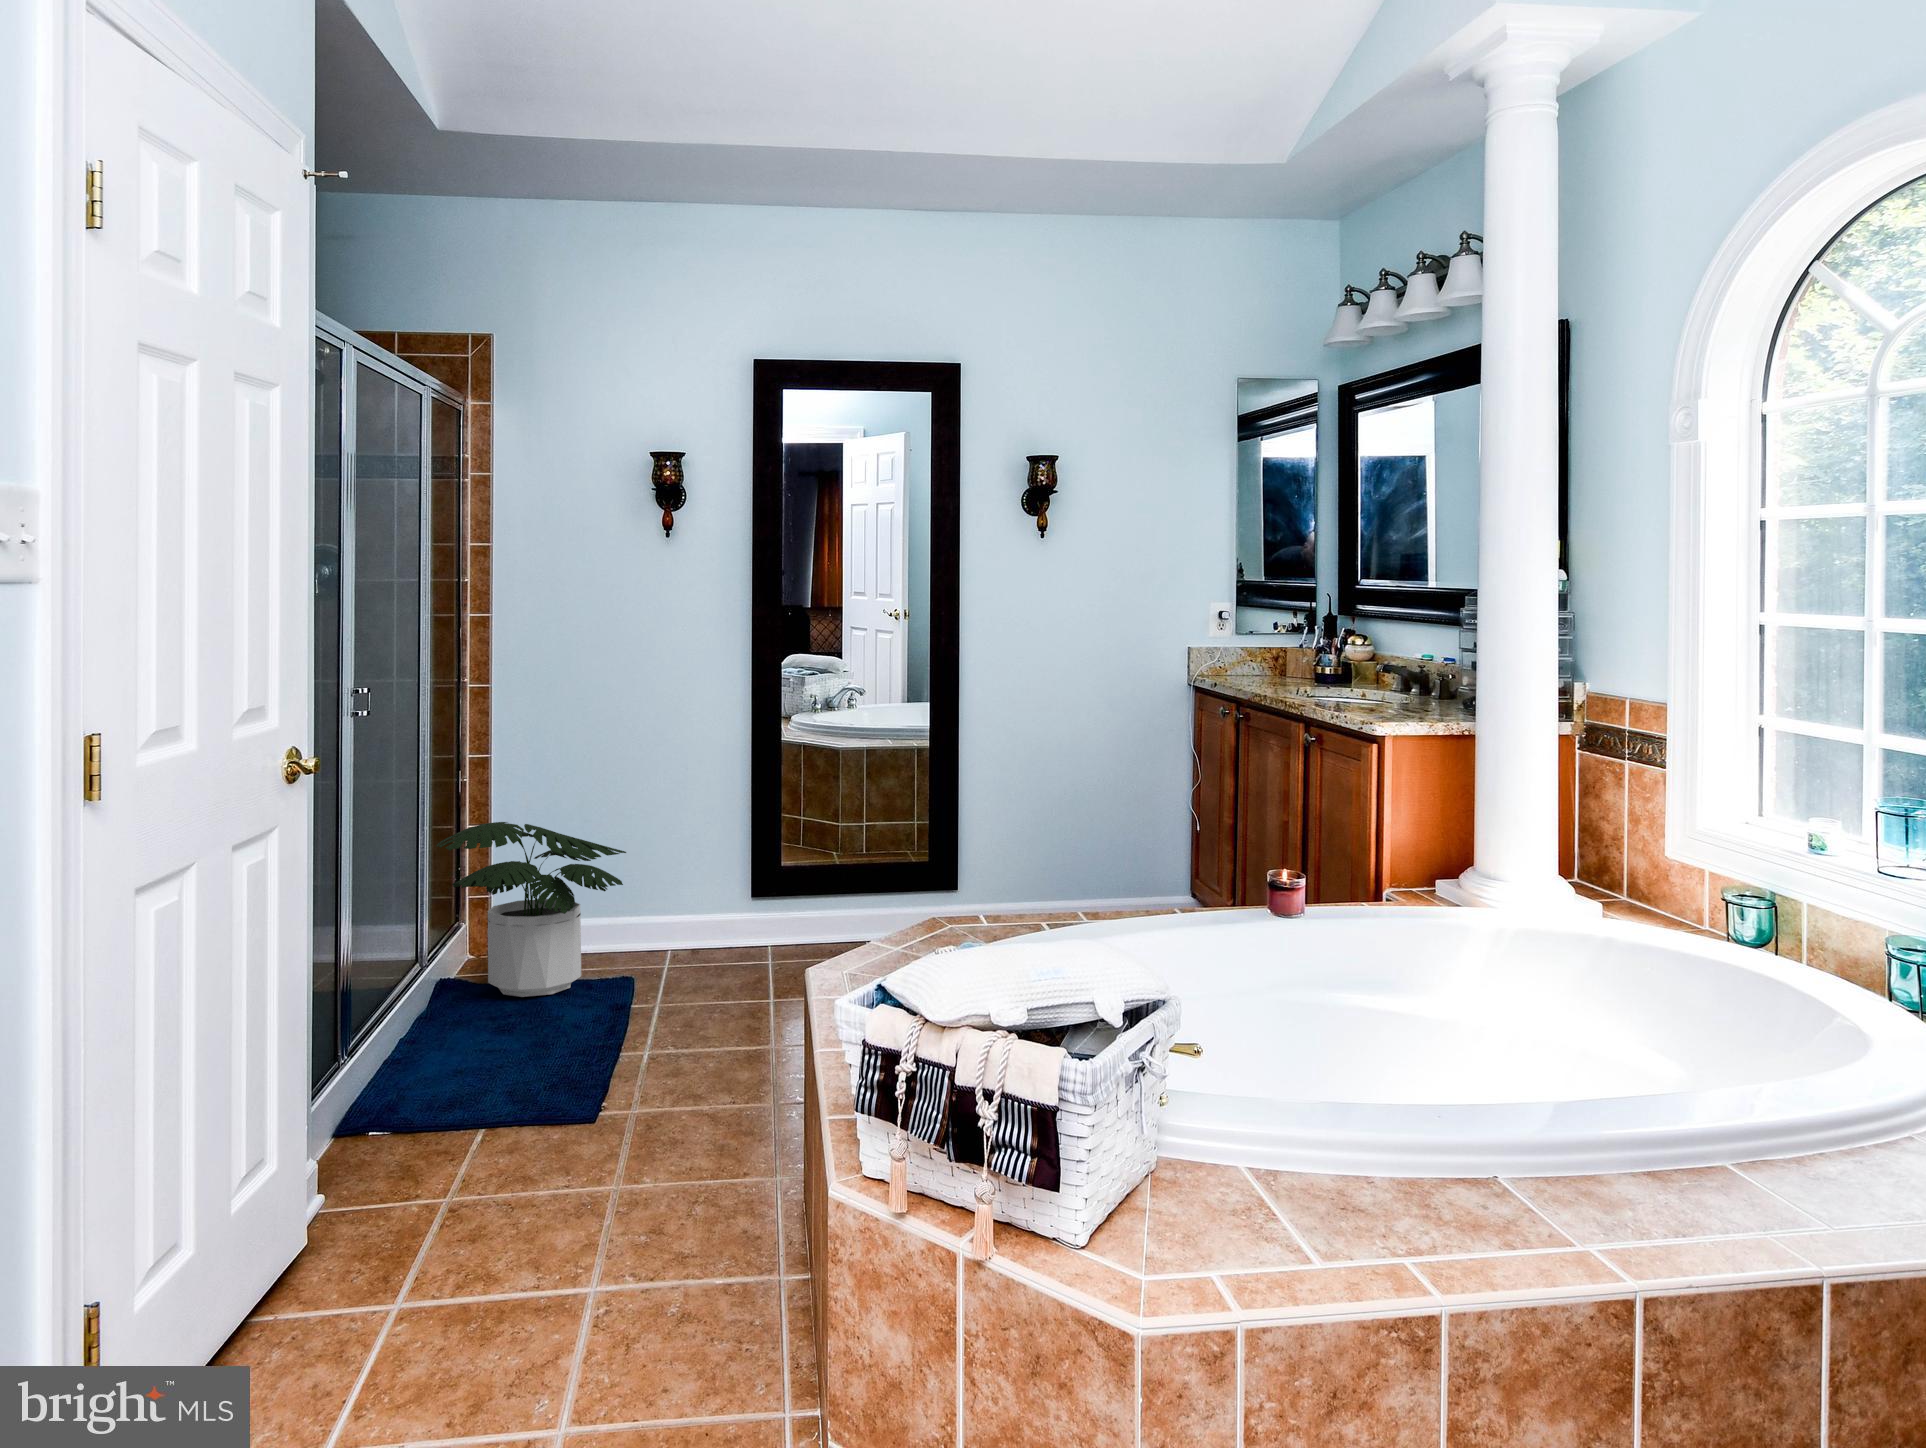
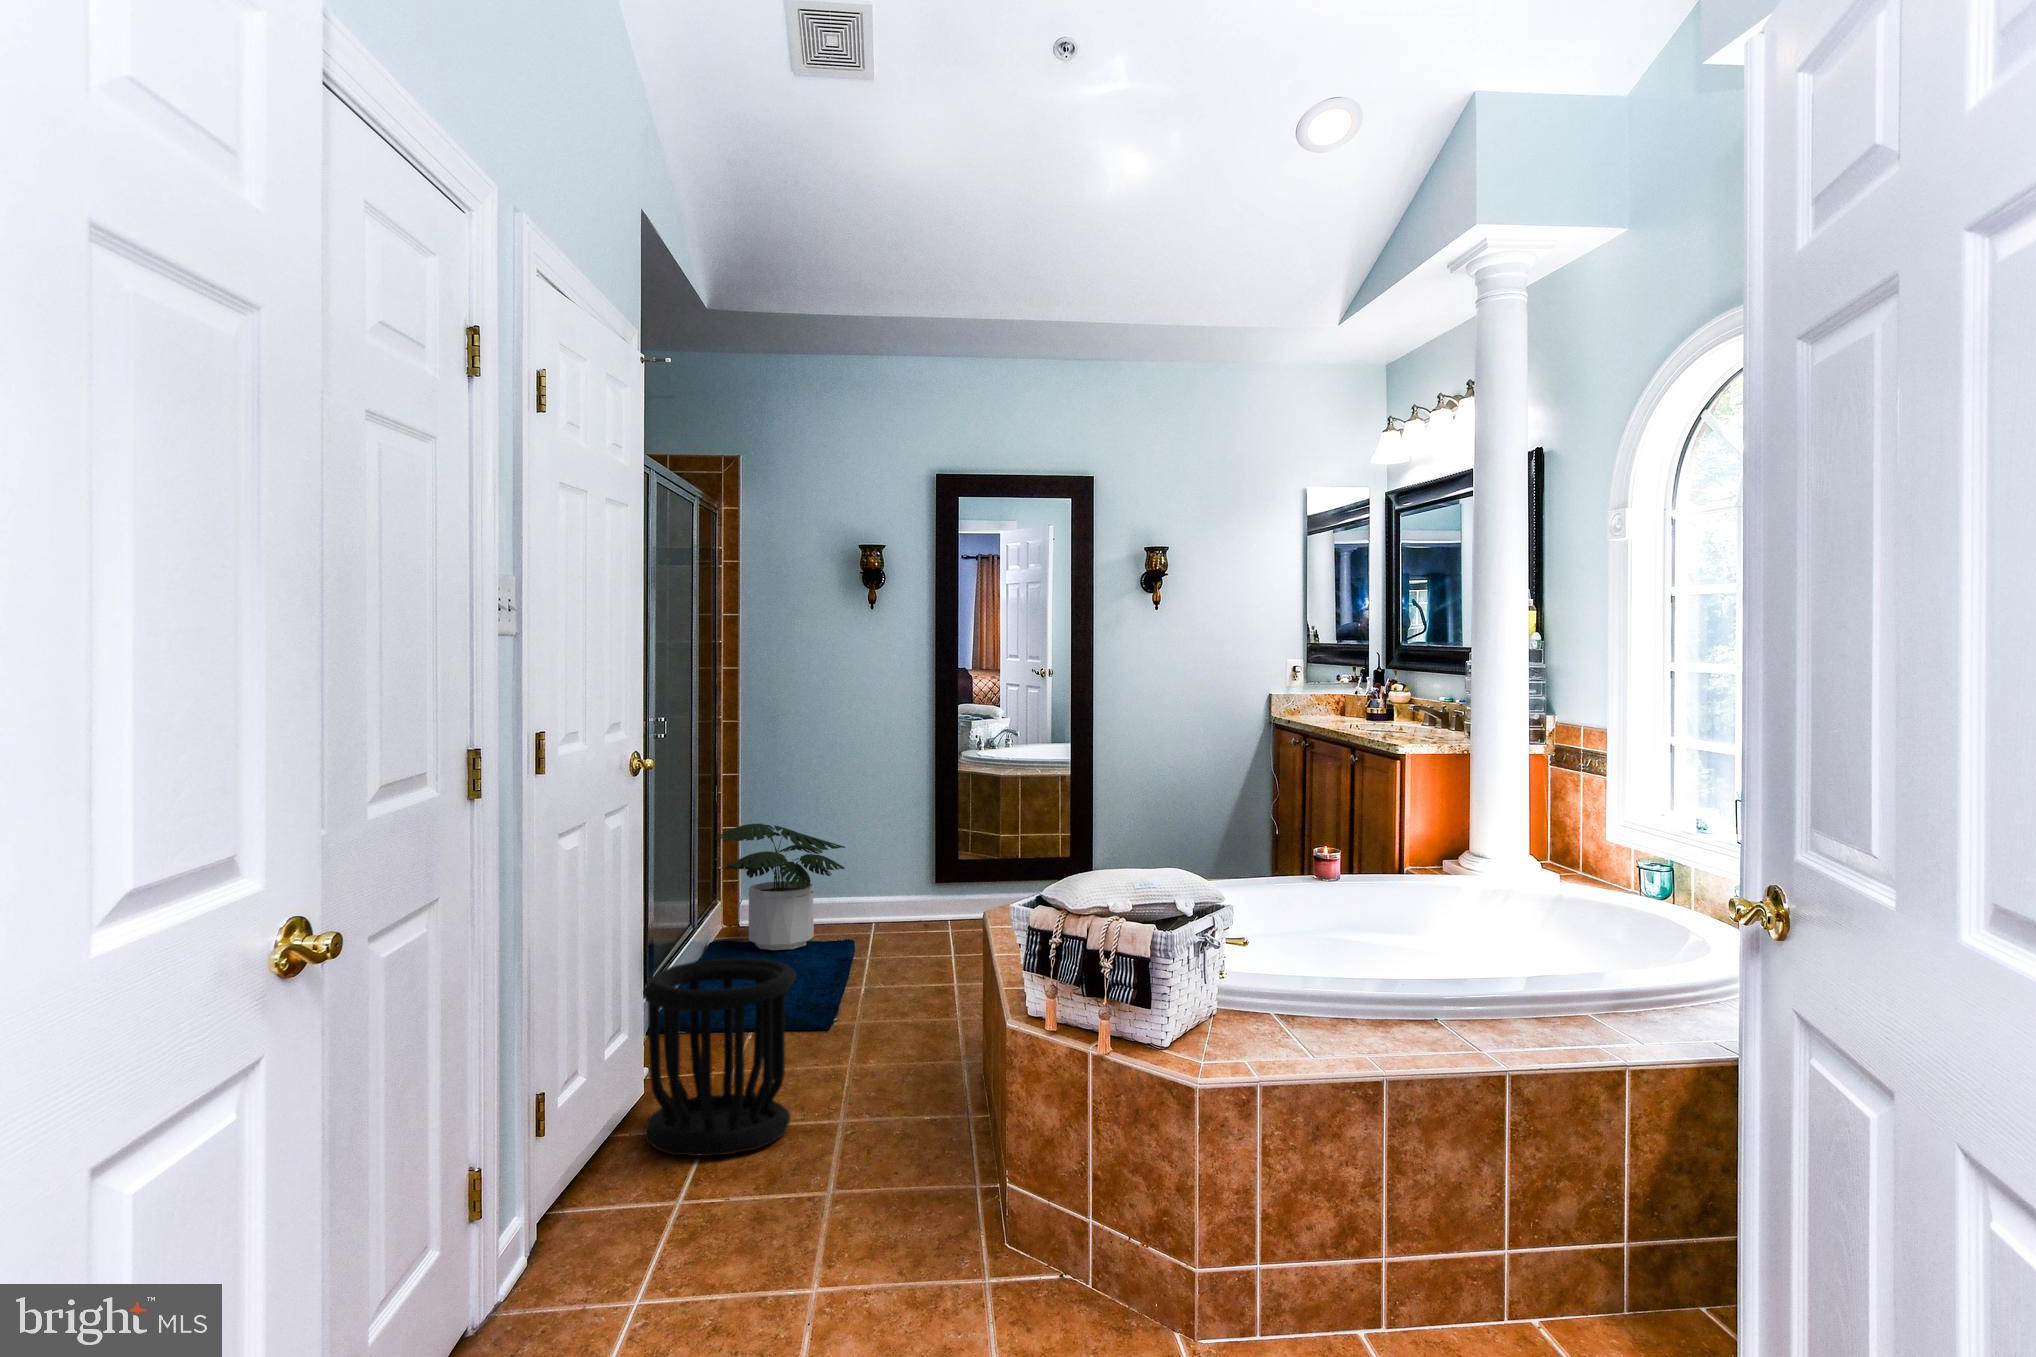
wastebasket: none [256,1056,512,1381] -> present [643,958,796,1156]

